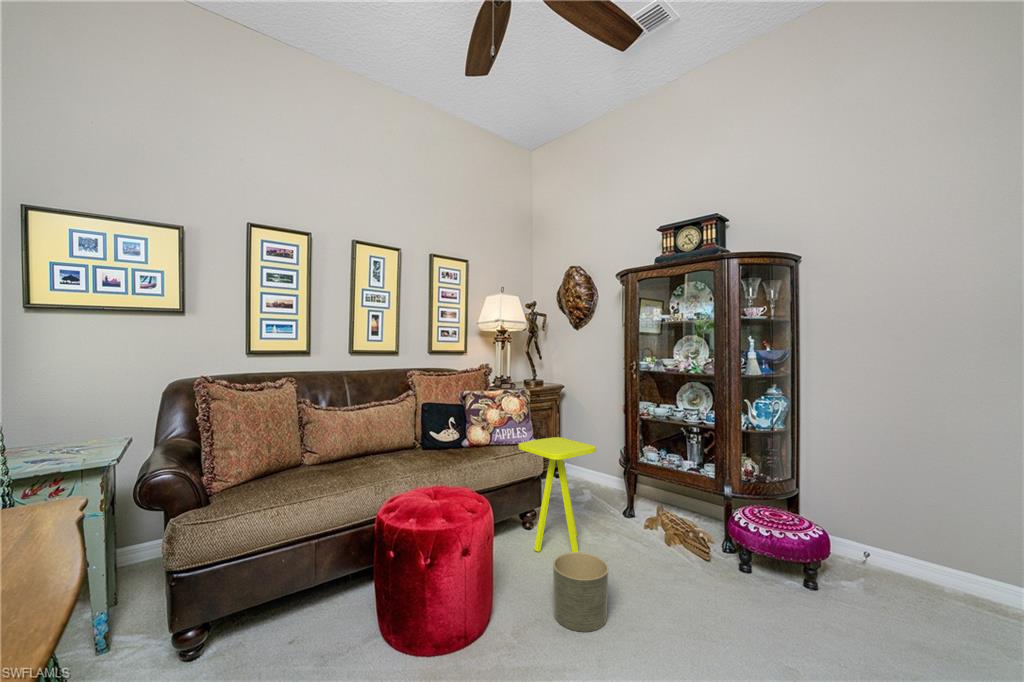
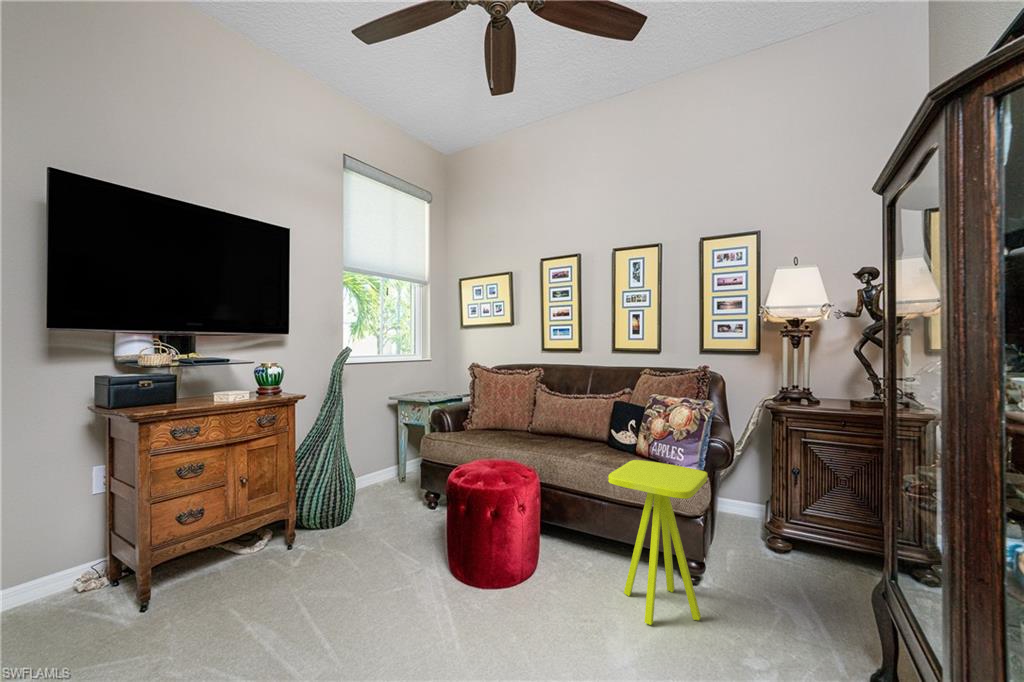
planter: present [553,552,608,632] -> none [482,567,542,659]

